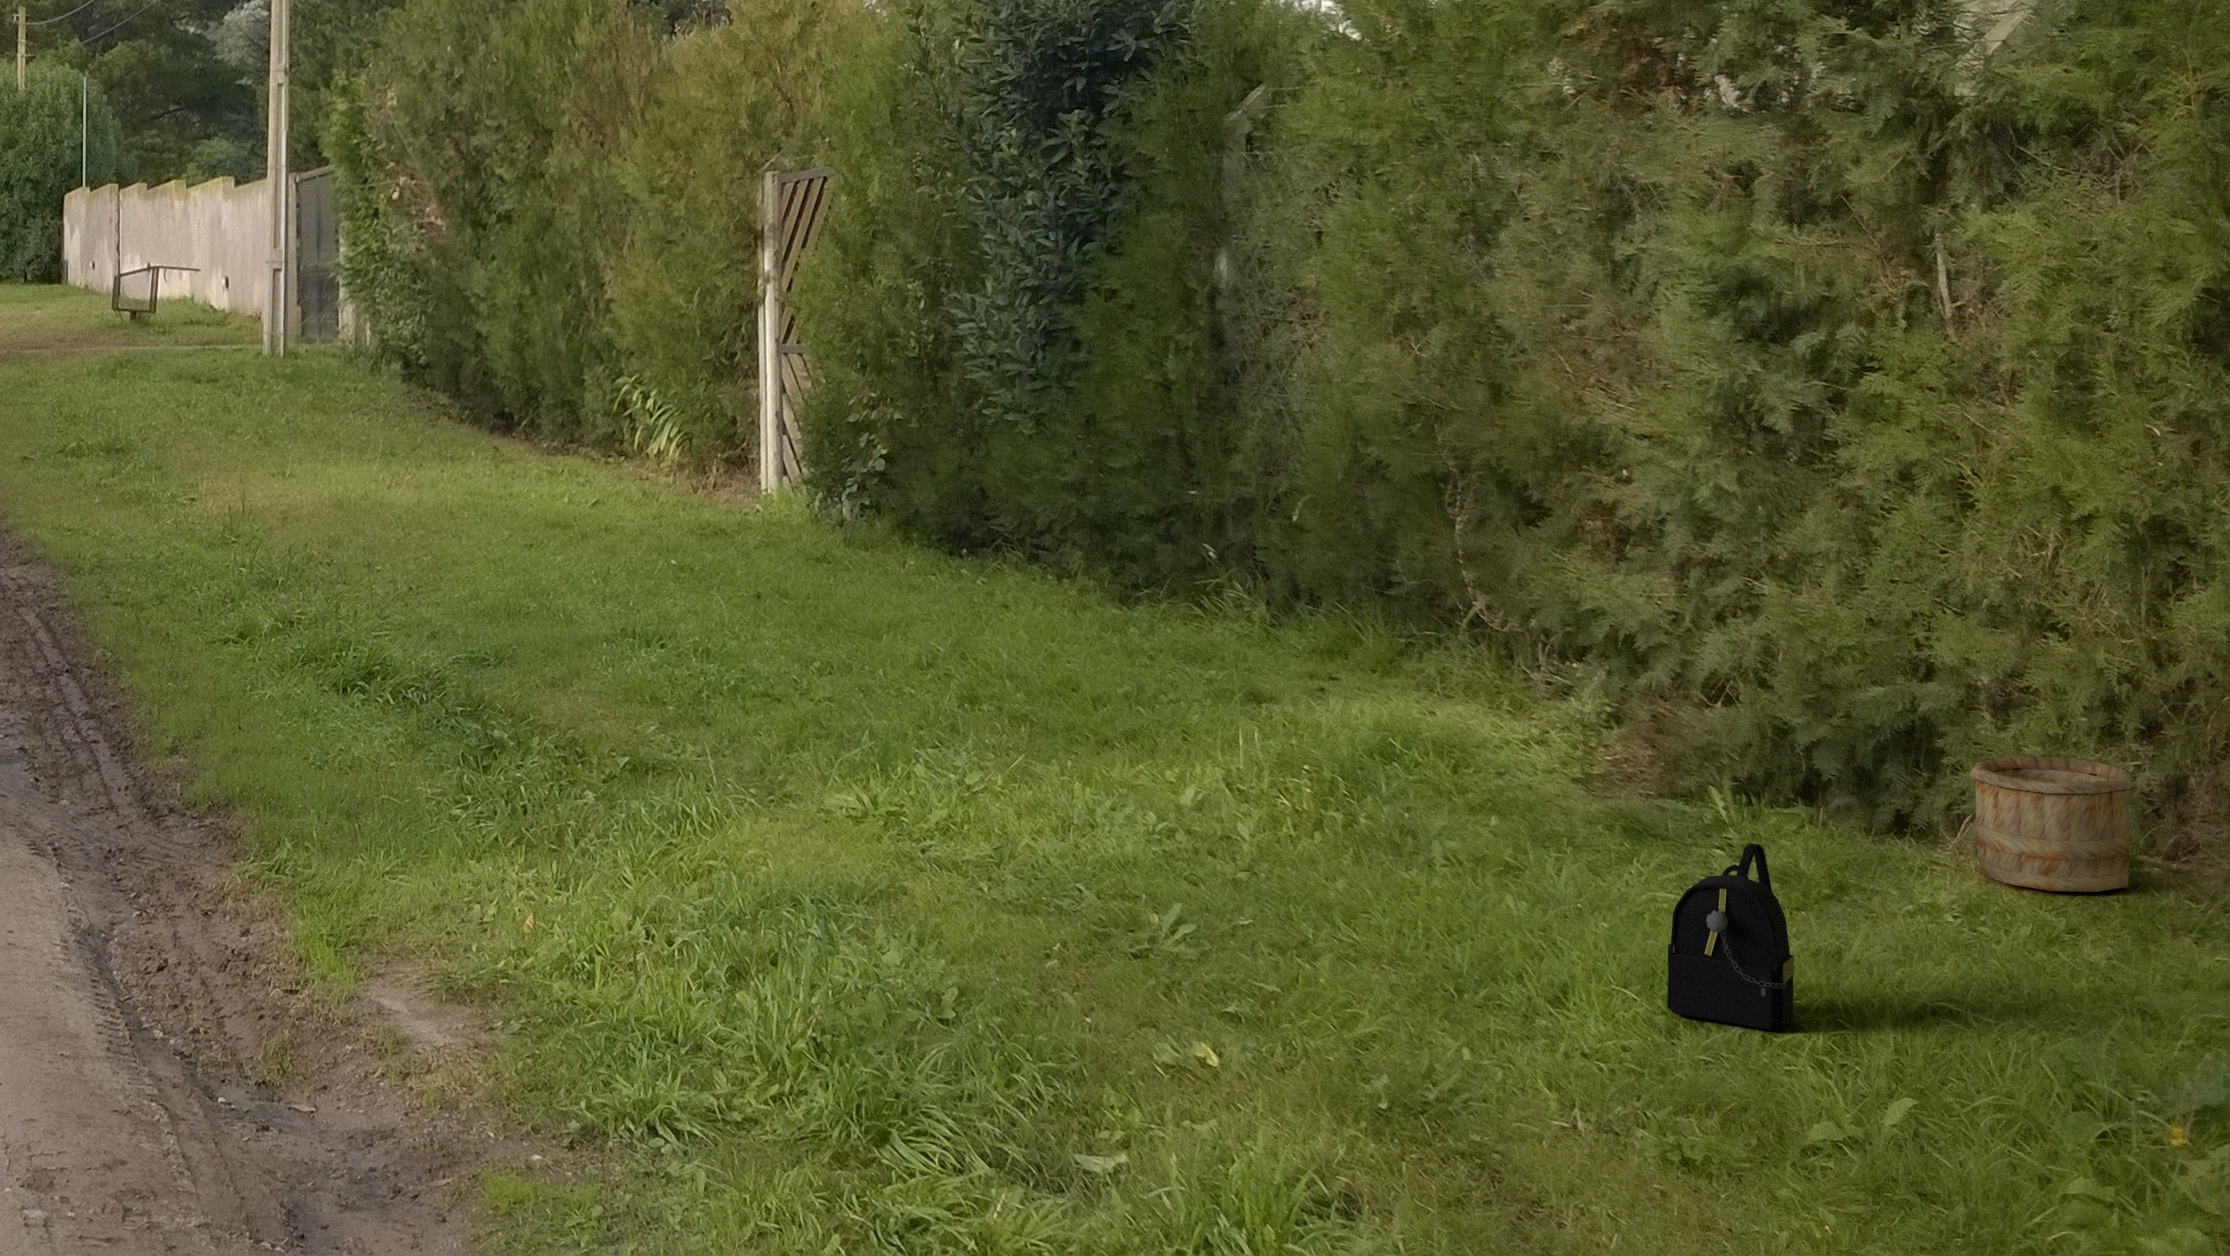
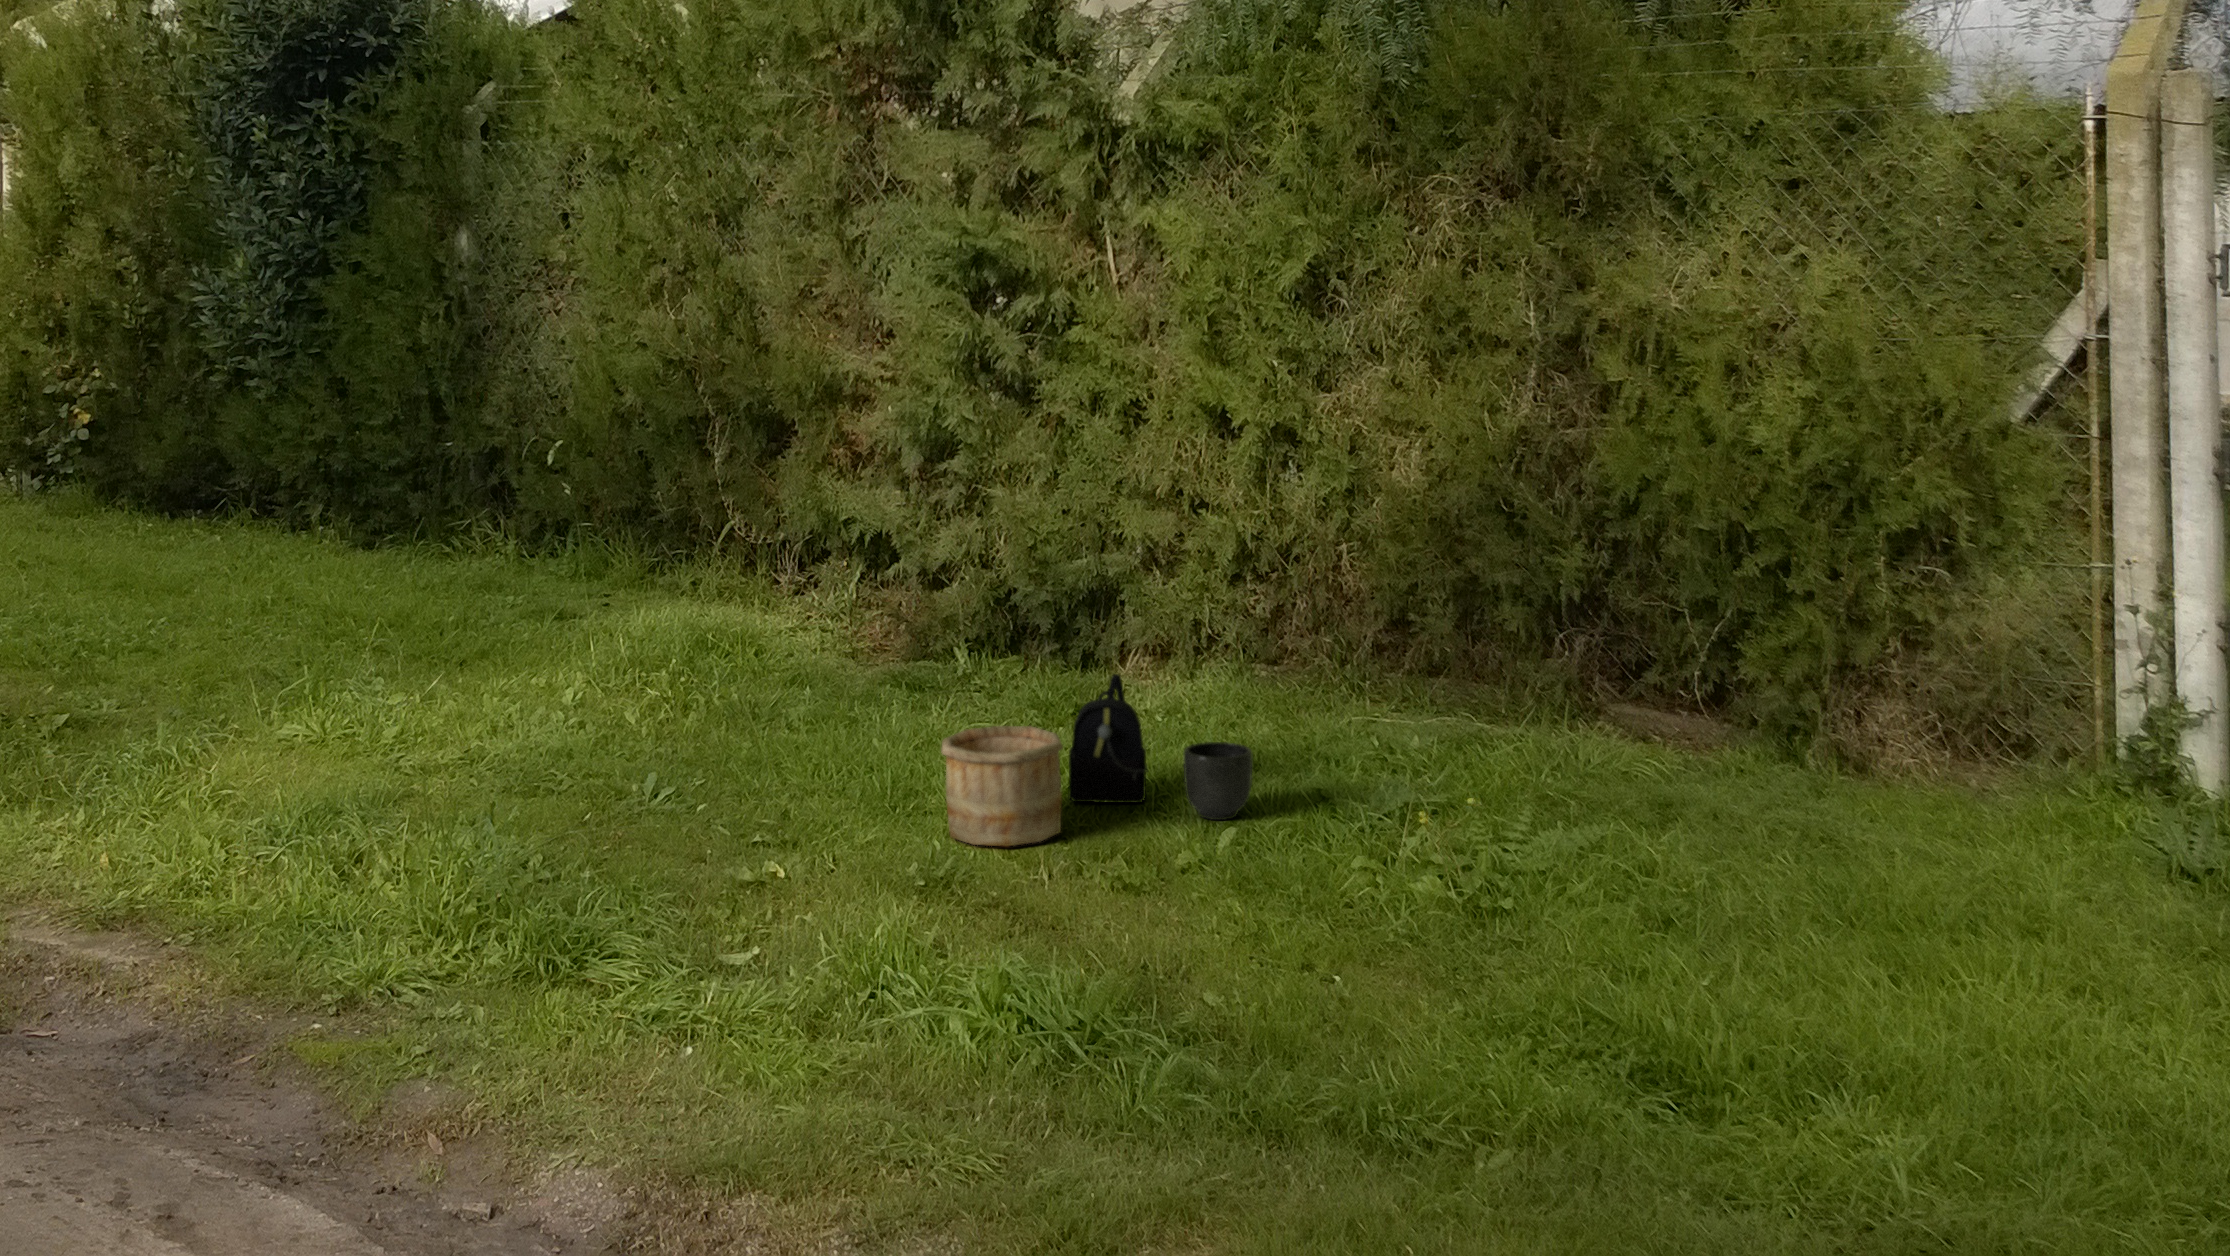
wooden bucket: present [1969,756,2132,892] -> present [941,726,1063,846]
planter: none [1823,958,1935,1076] -> present [1184,742,1252,820]

